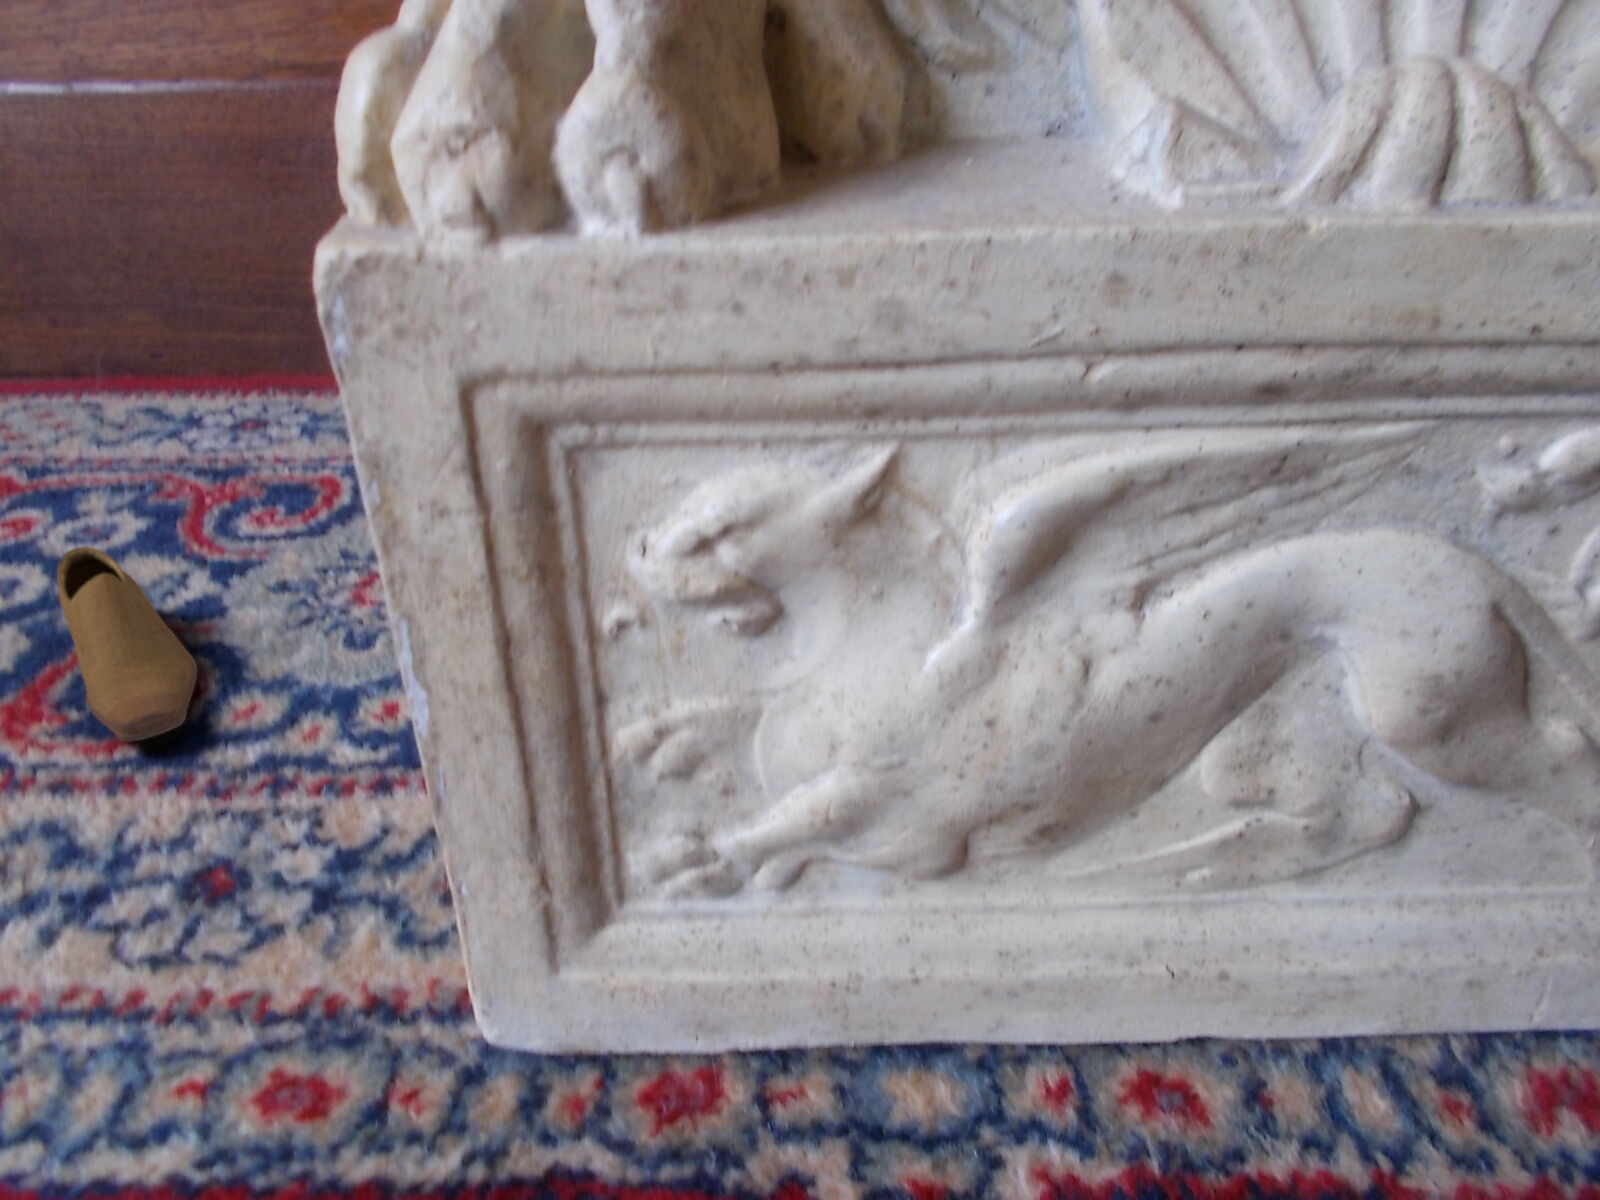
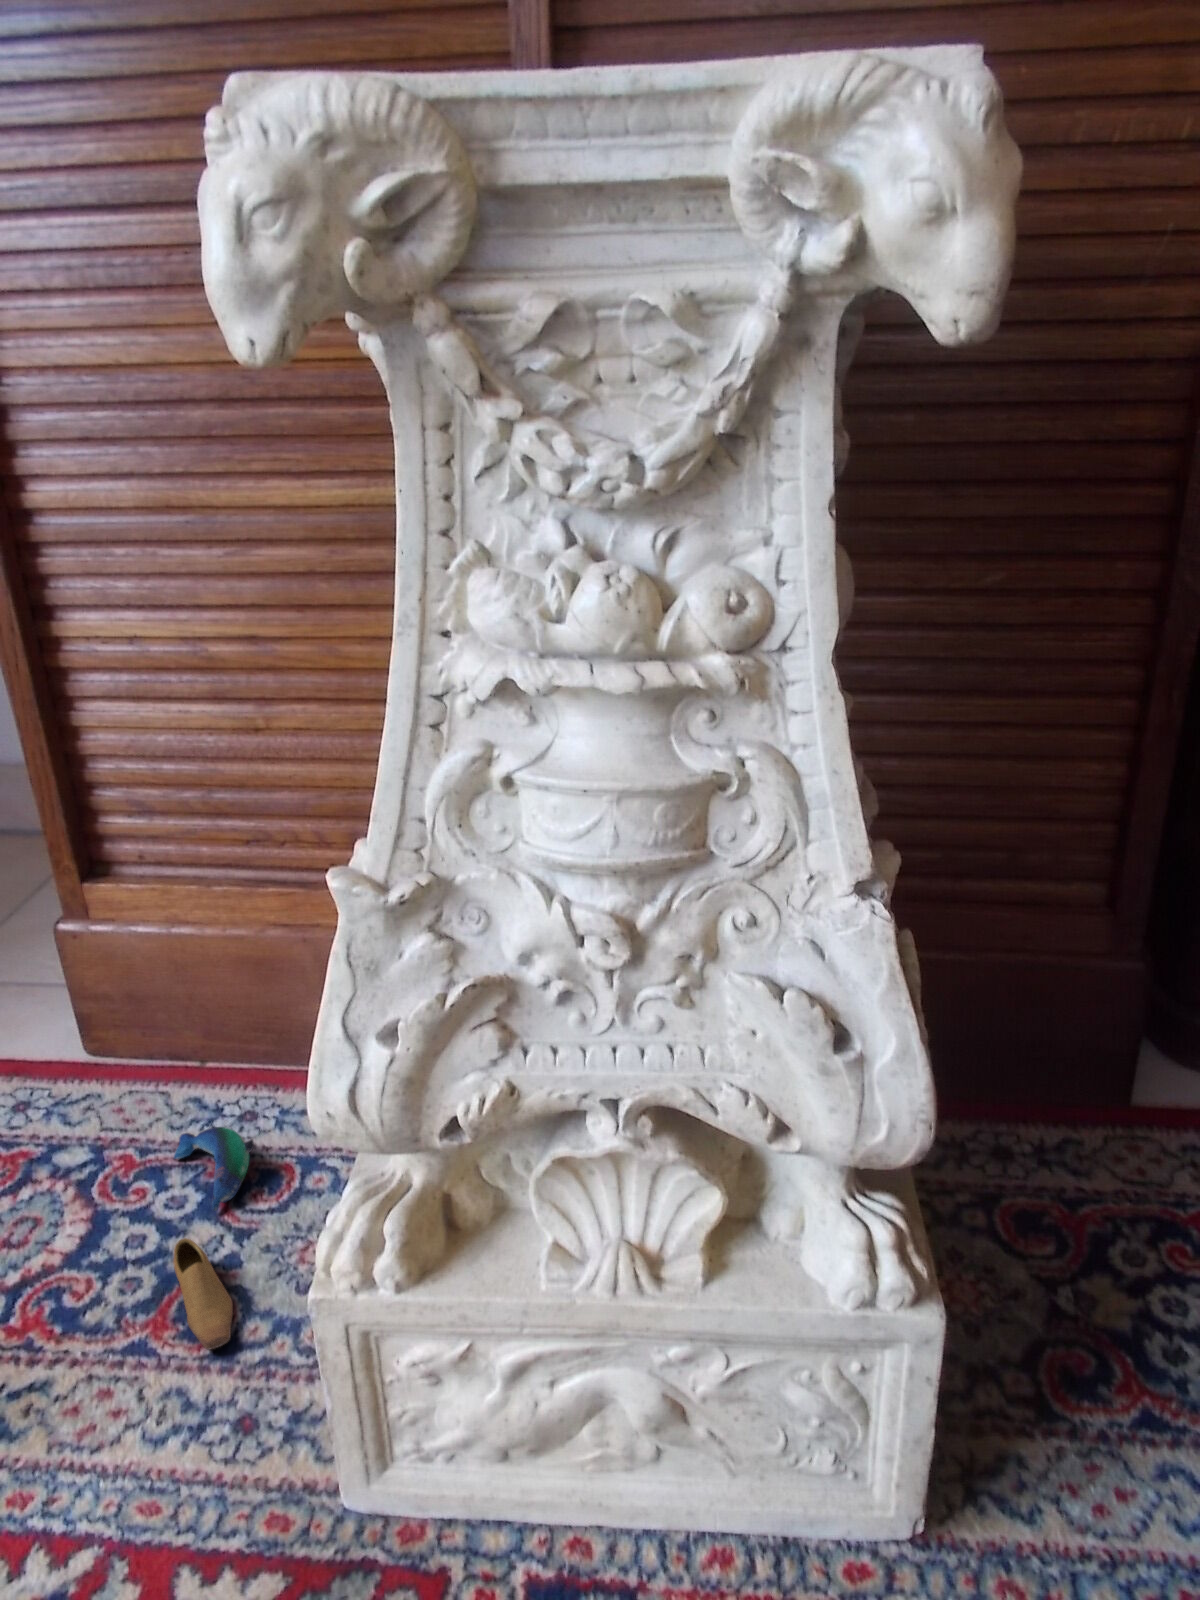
plush toy: none [94,408,253,538] -> present [174,1127,254,1211]

